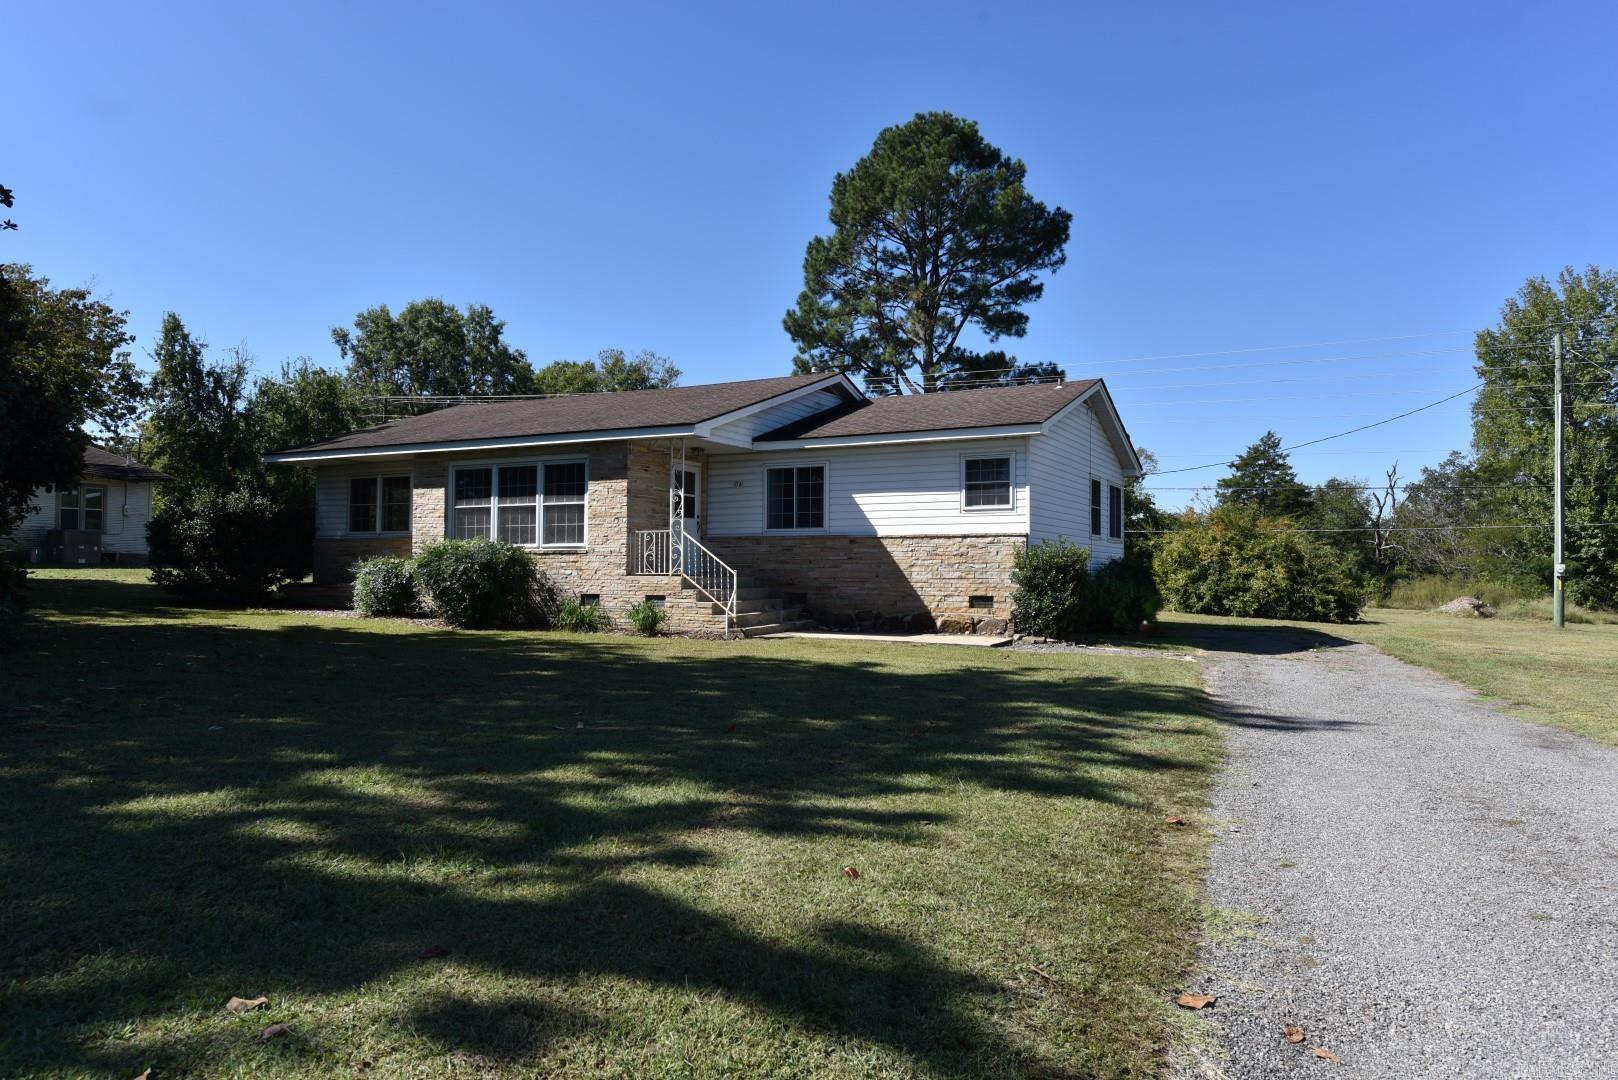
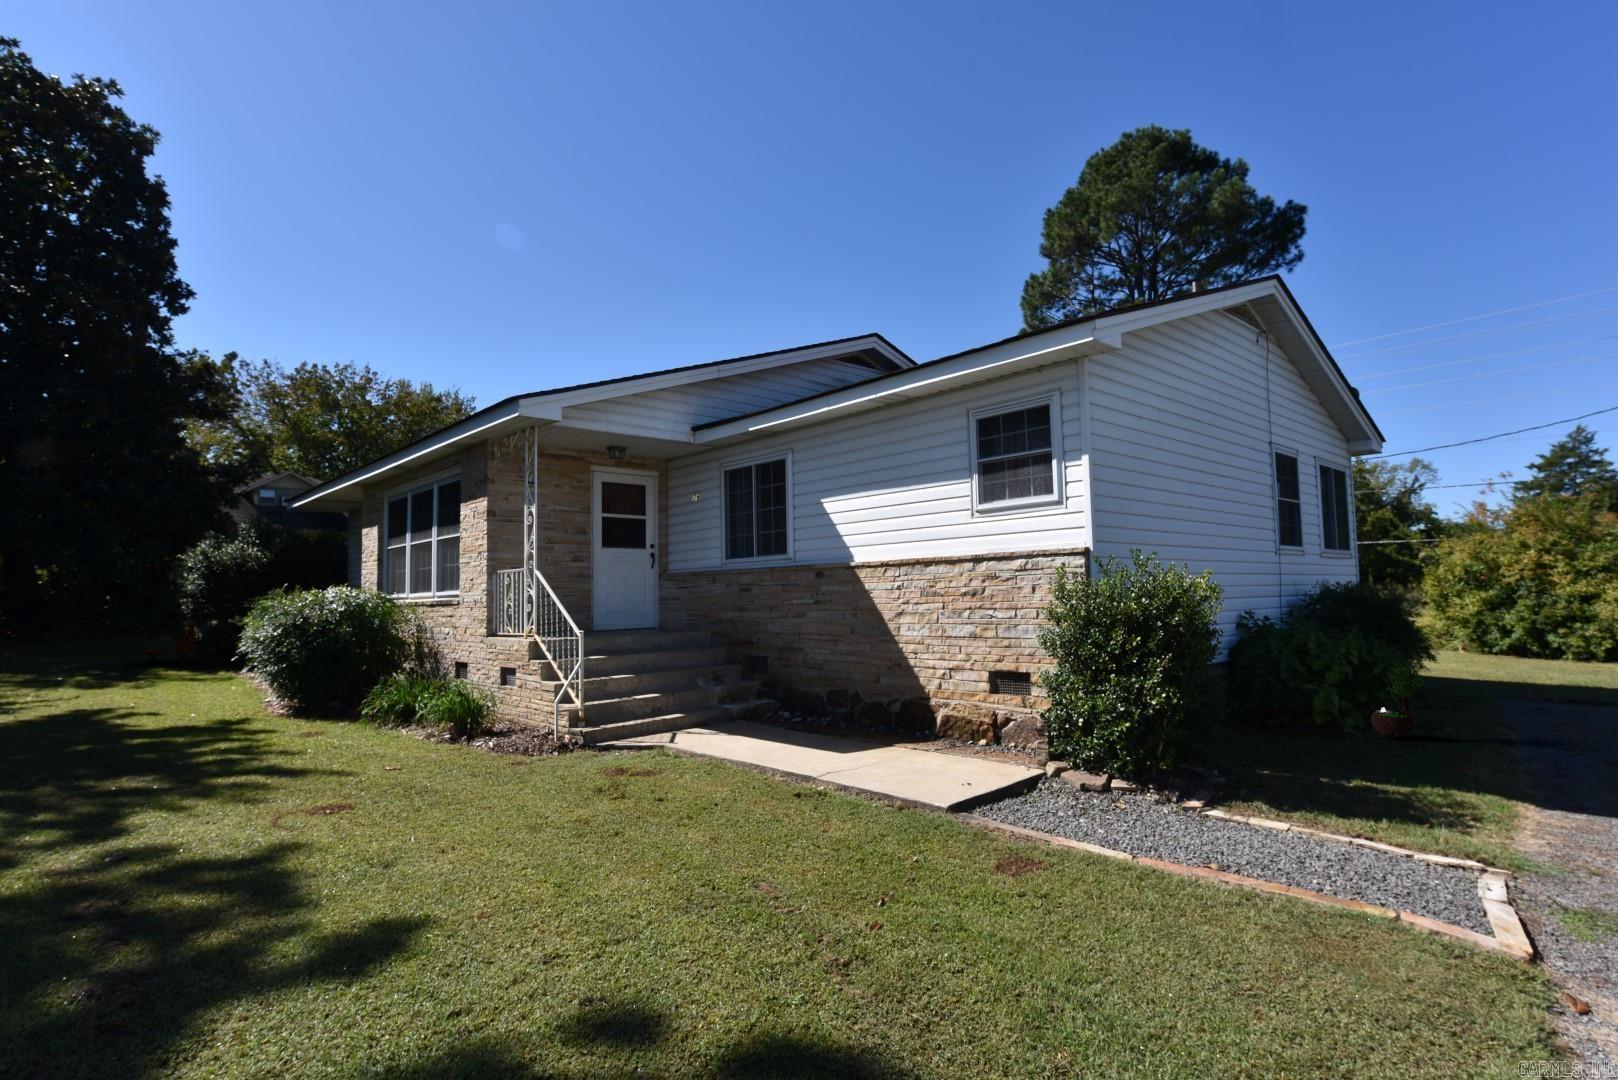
lounge chair: none [123,569,174,608] -> present [144,622,196,663]

